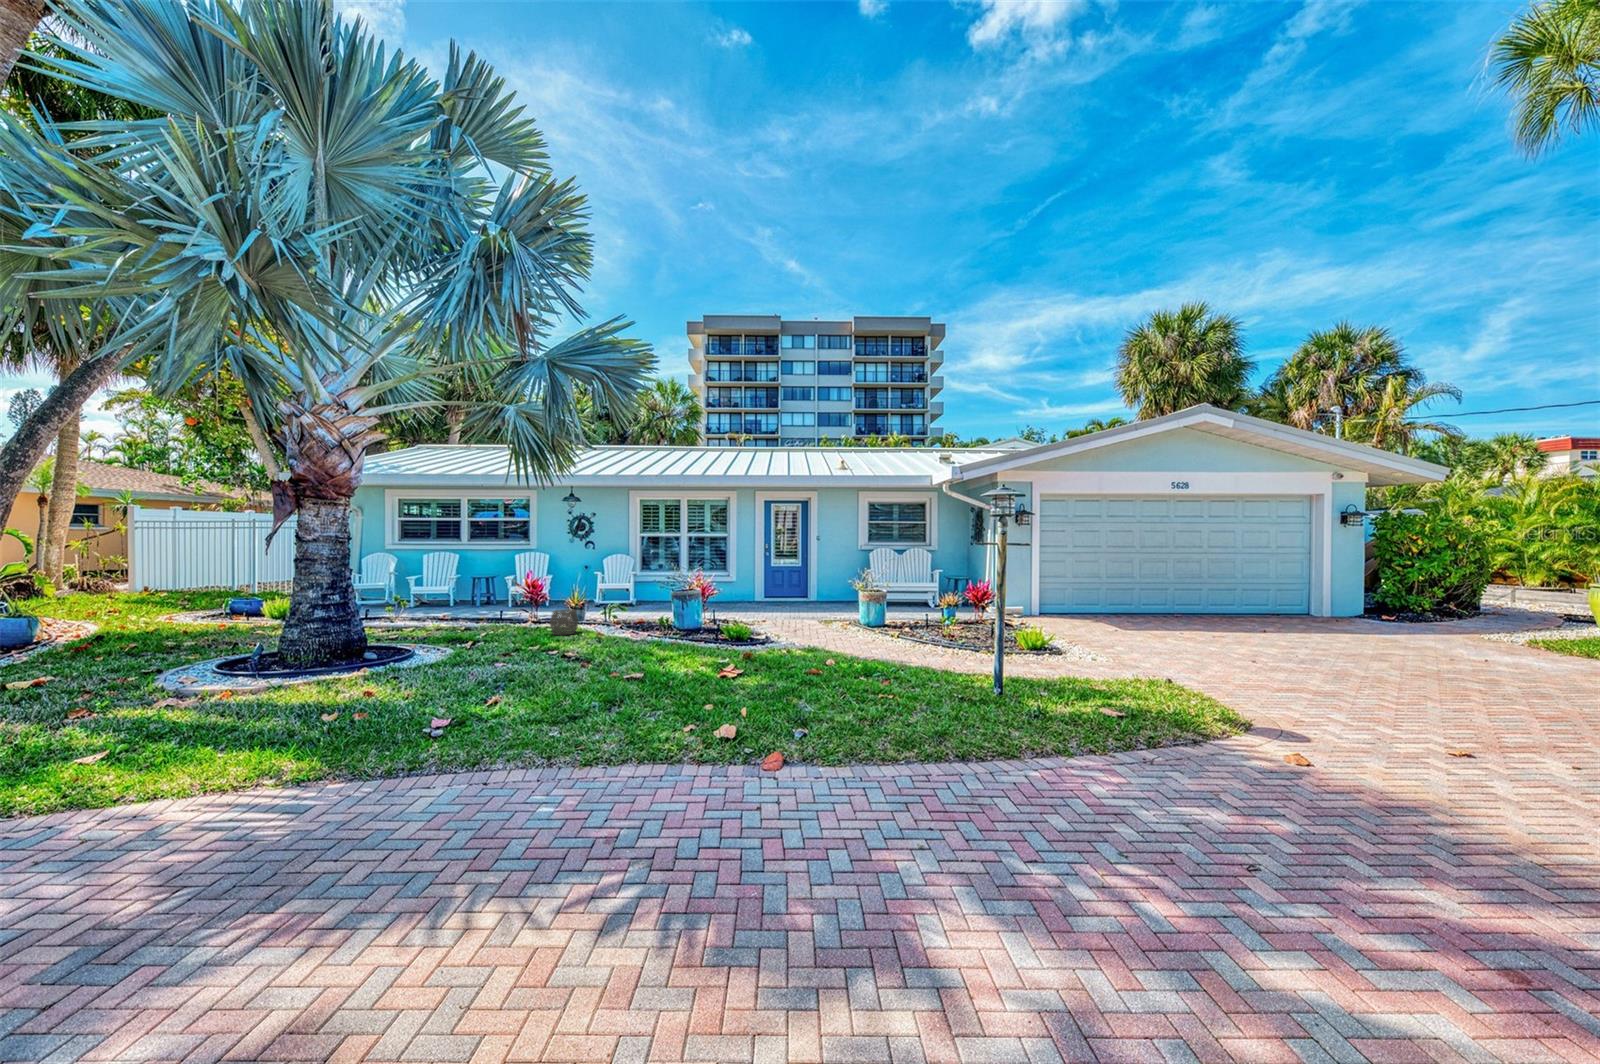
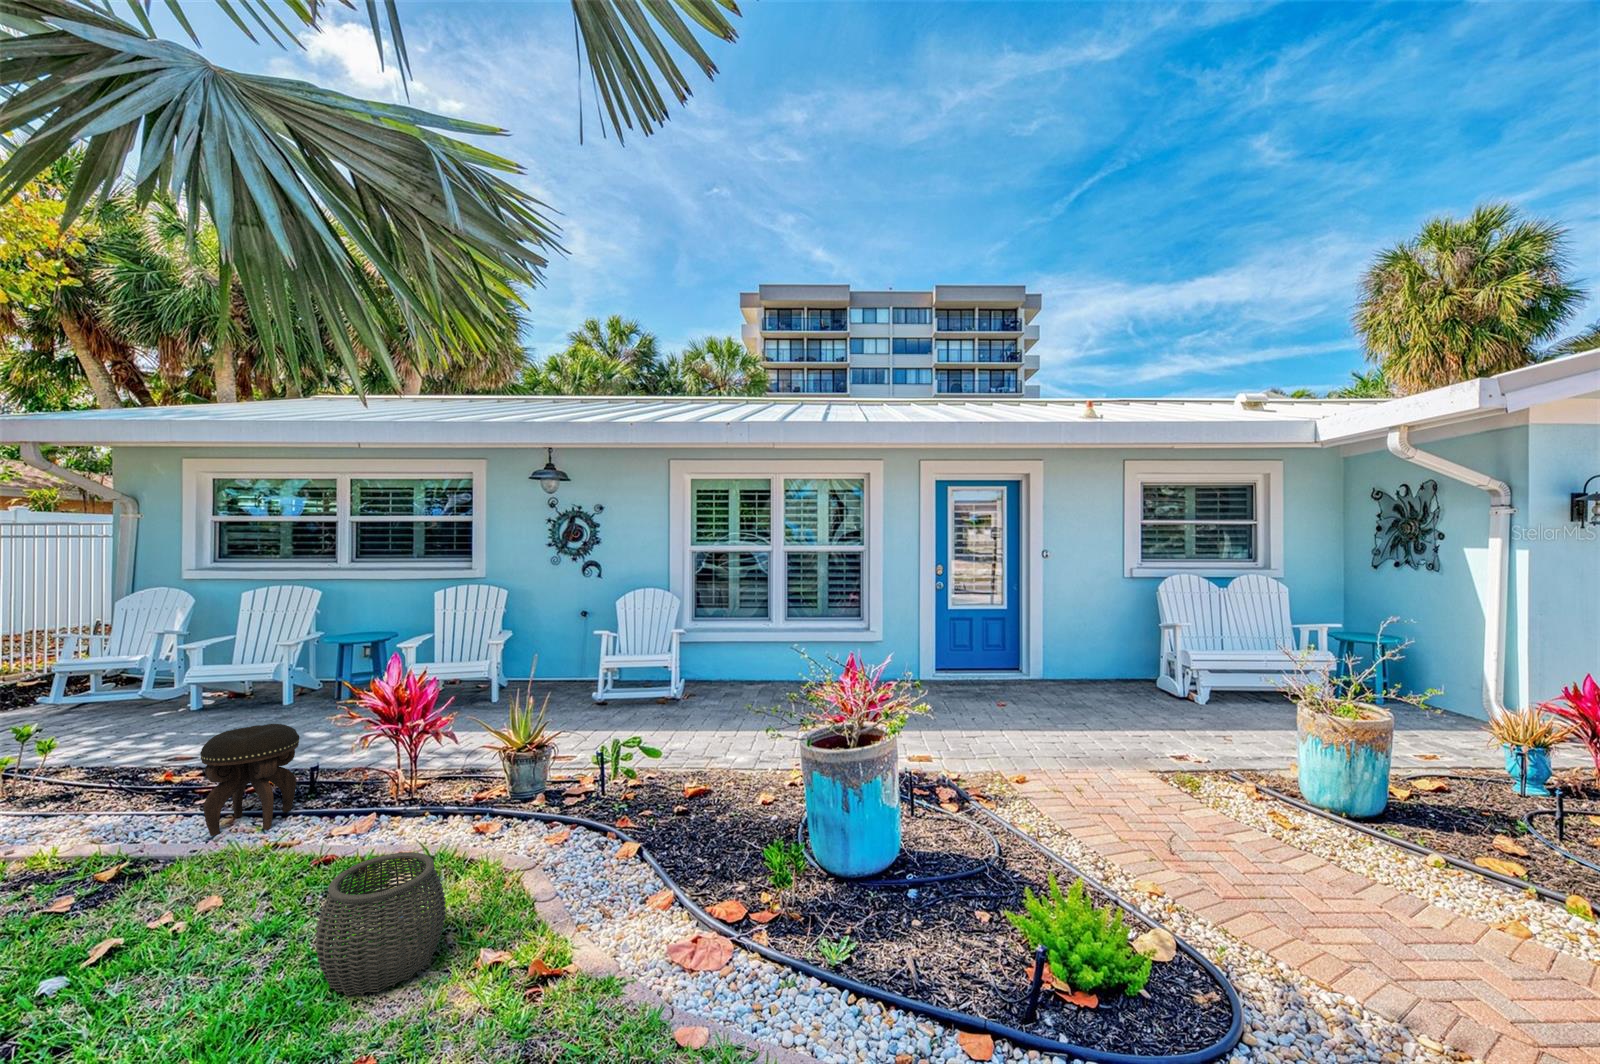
footstool: none [477,593,505,626] -> present [200,724,299,836]

